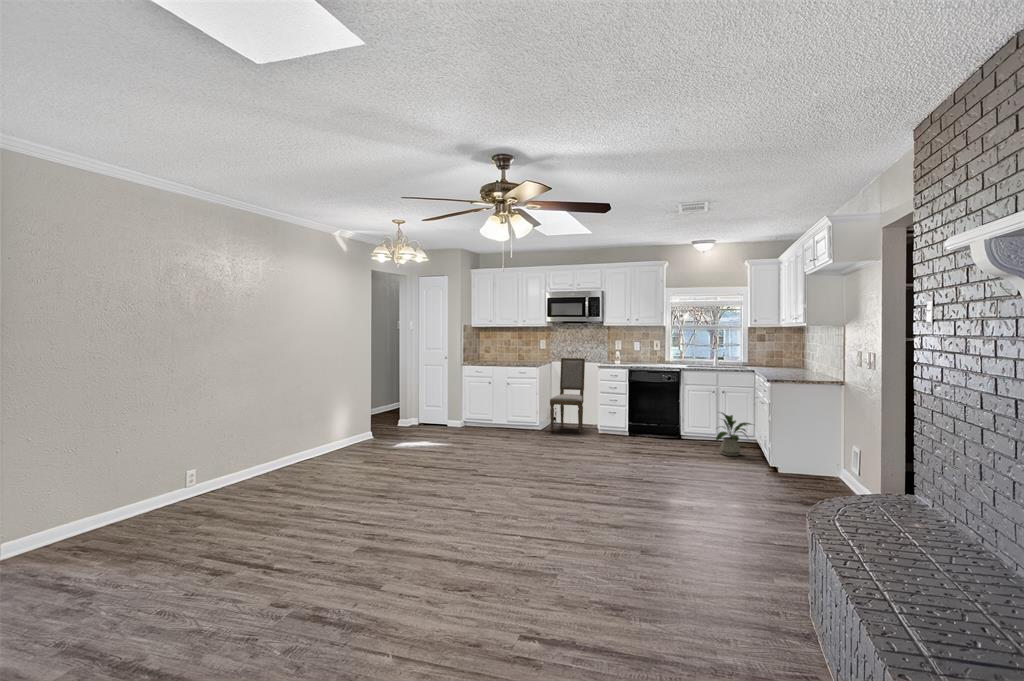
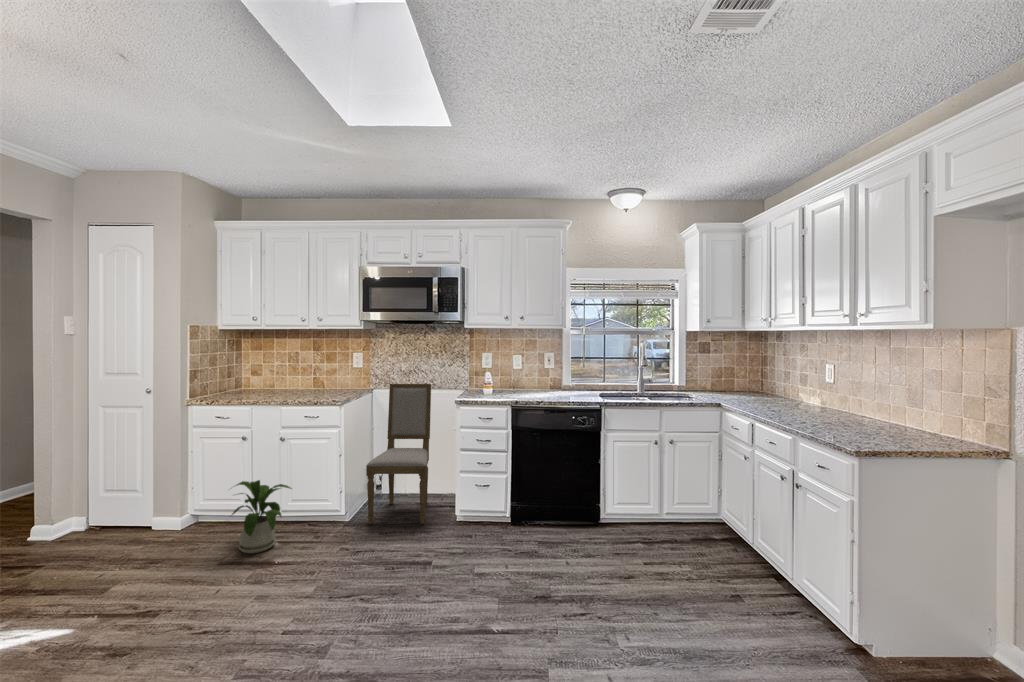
house plant: present [716,413,752,456] -> present [232,480,292,553]

